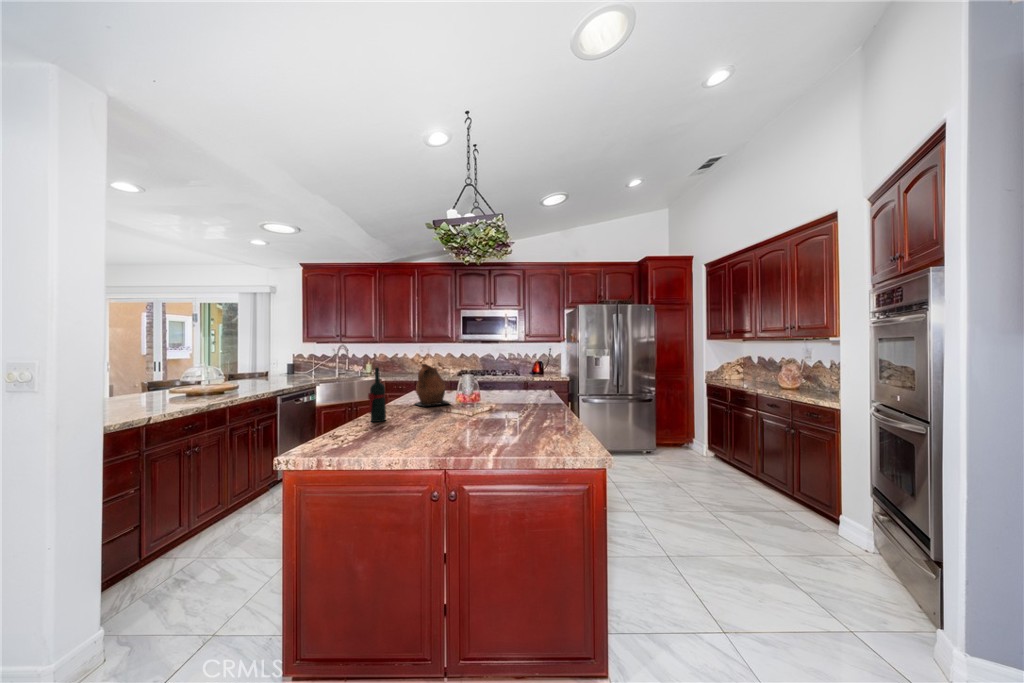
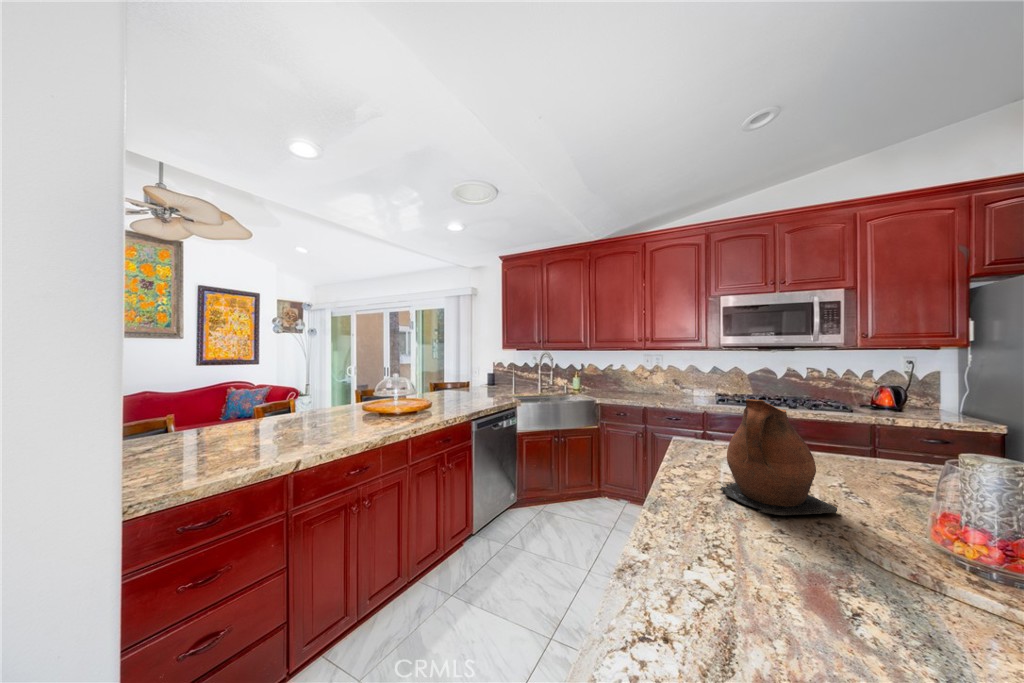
wine bottle: present [368,365,386,422] -> none [659,413,715,601]

